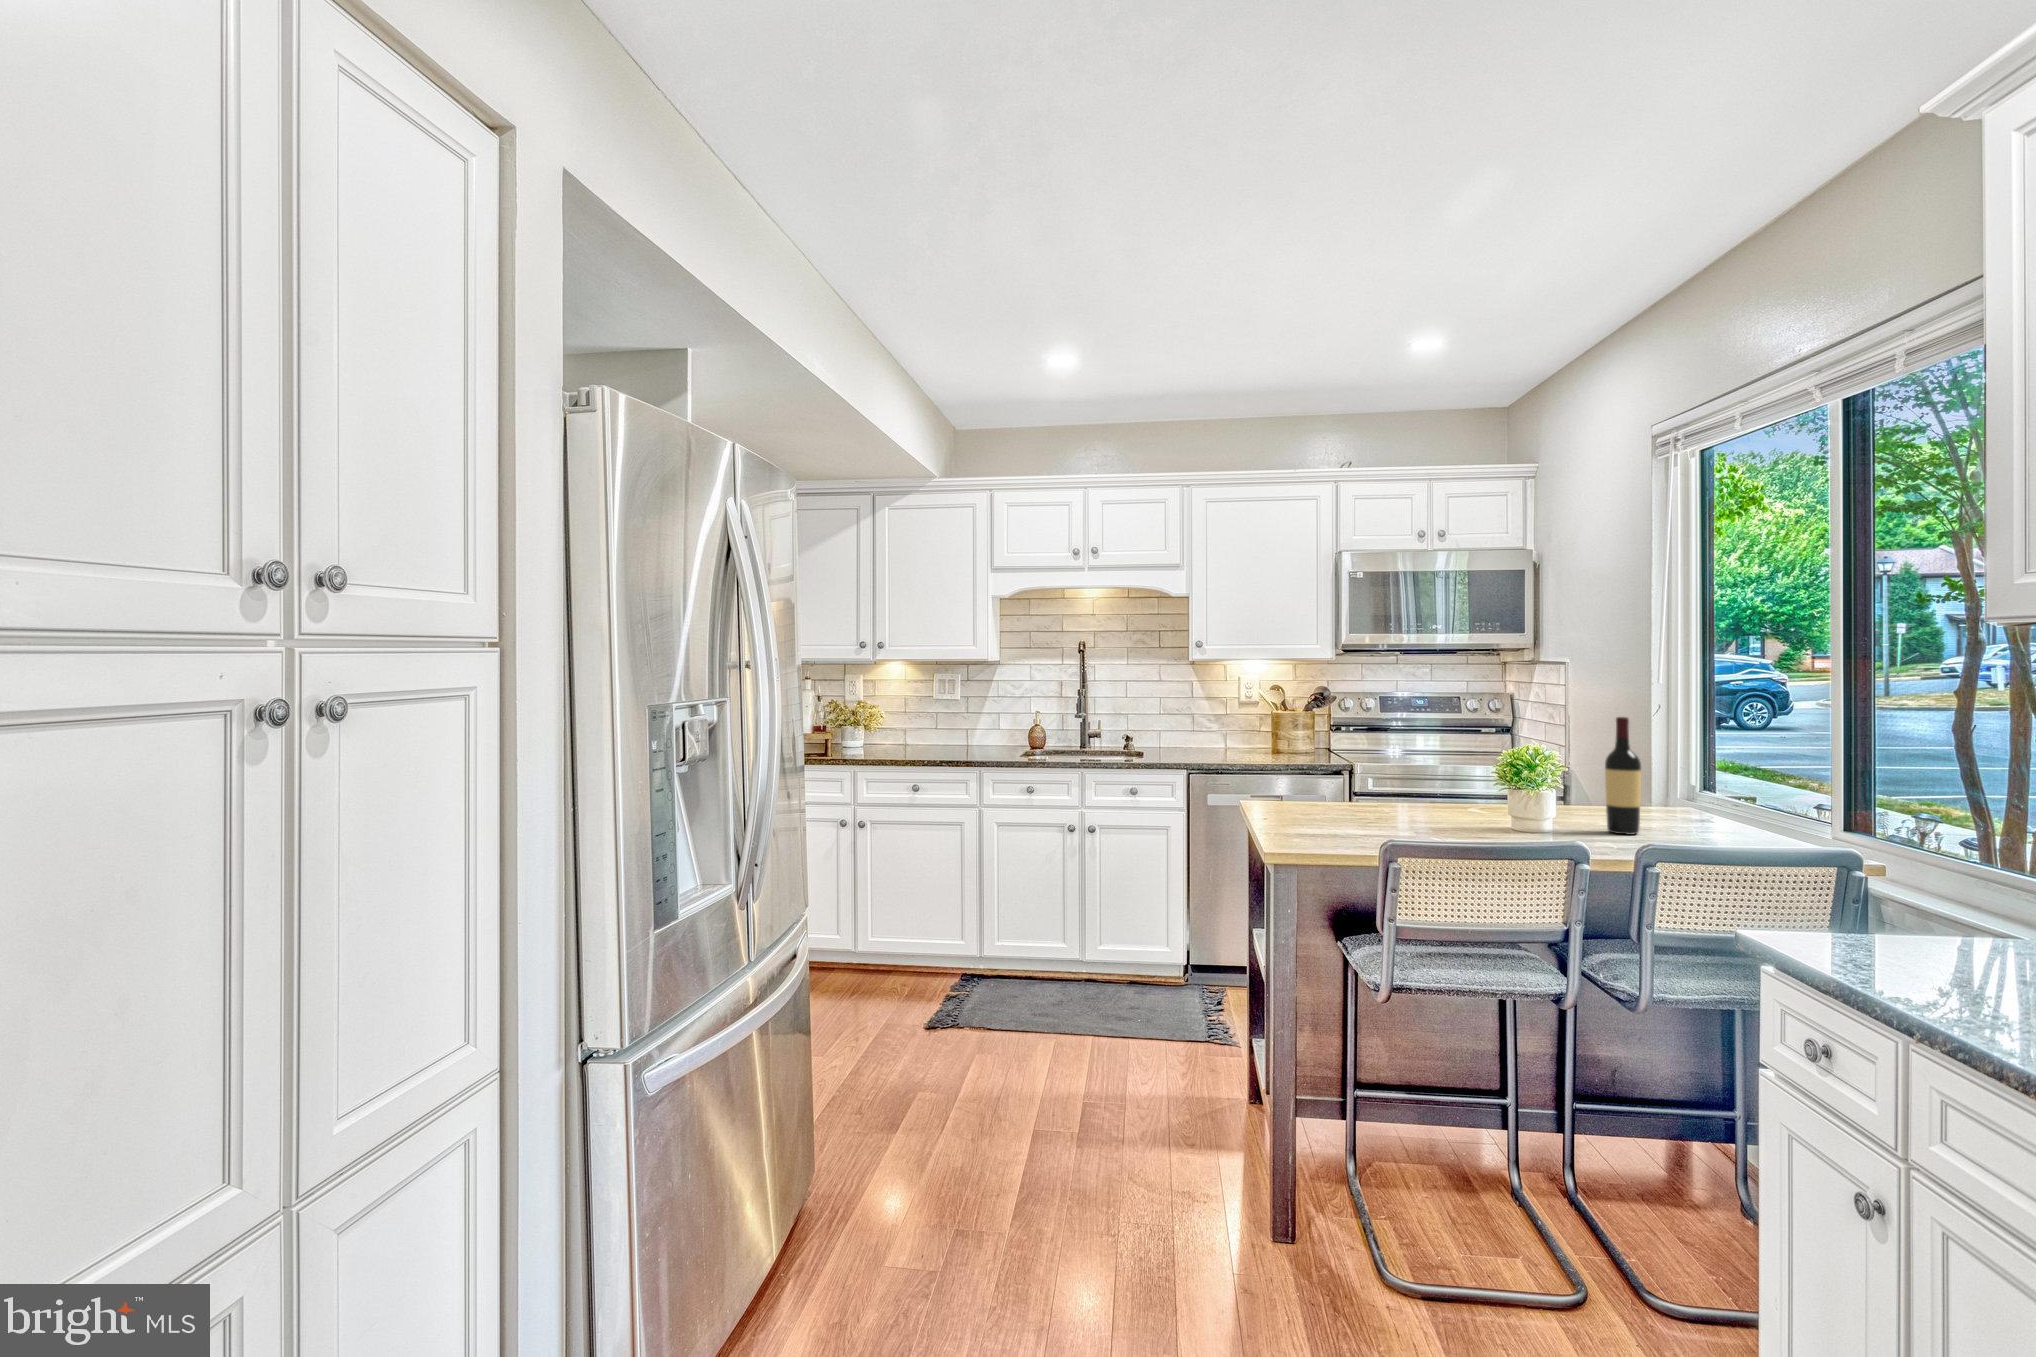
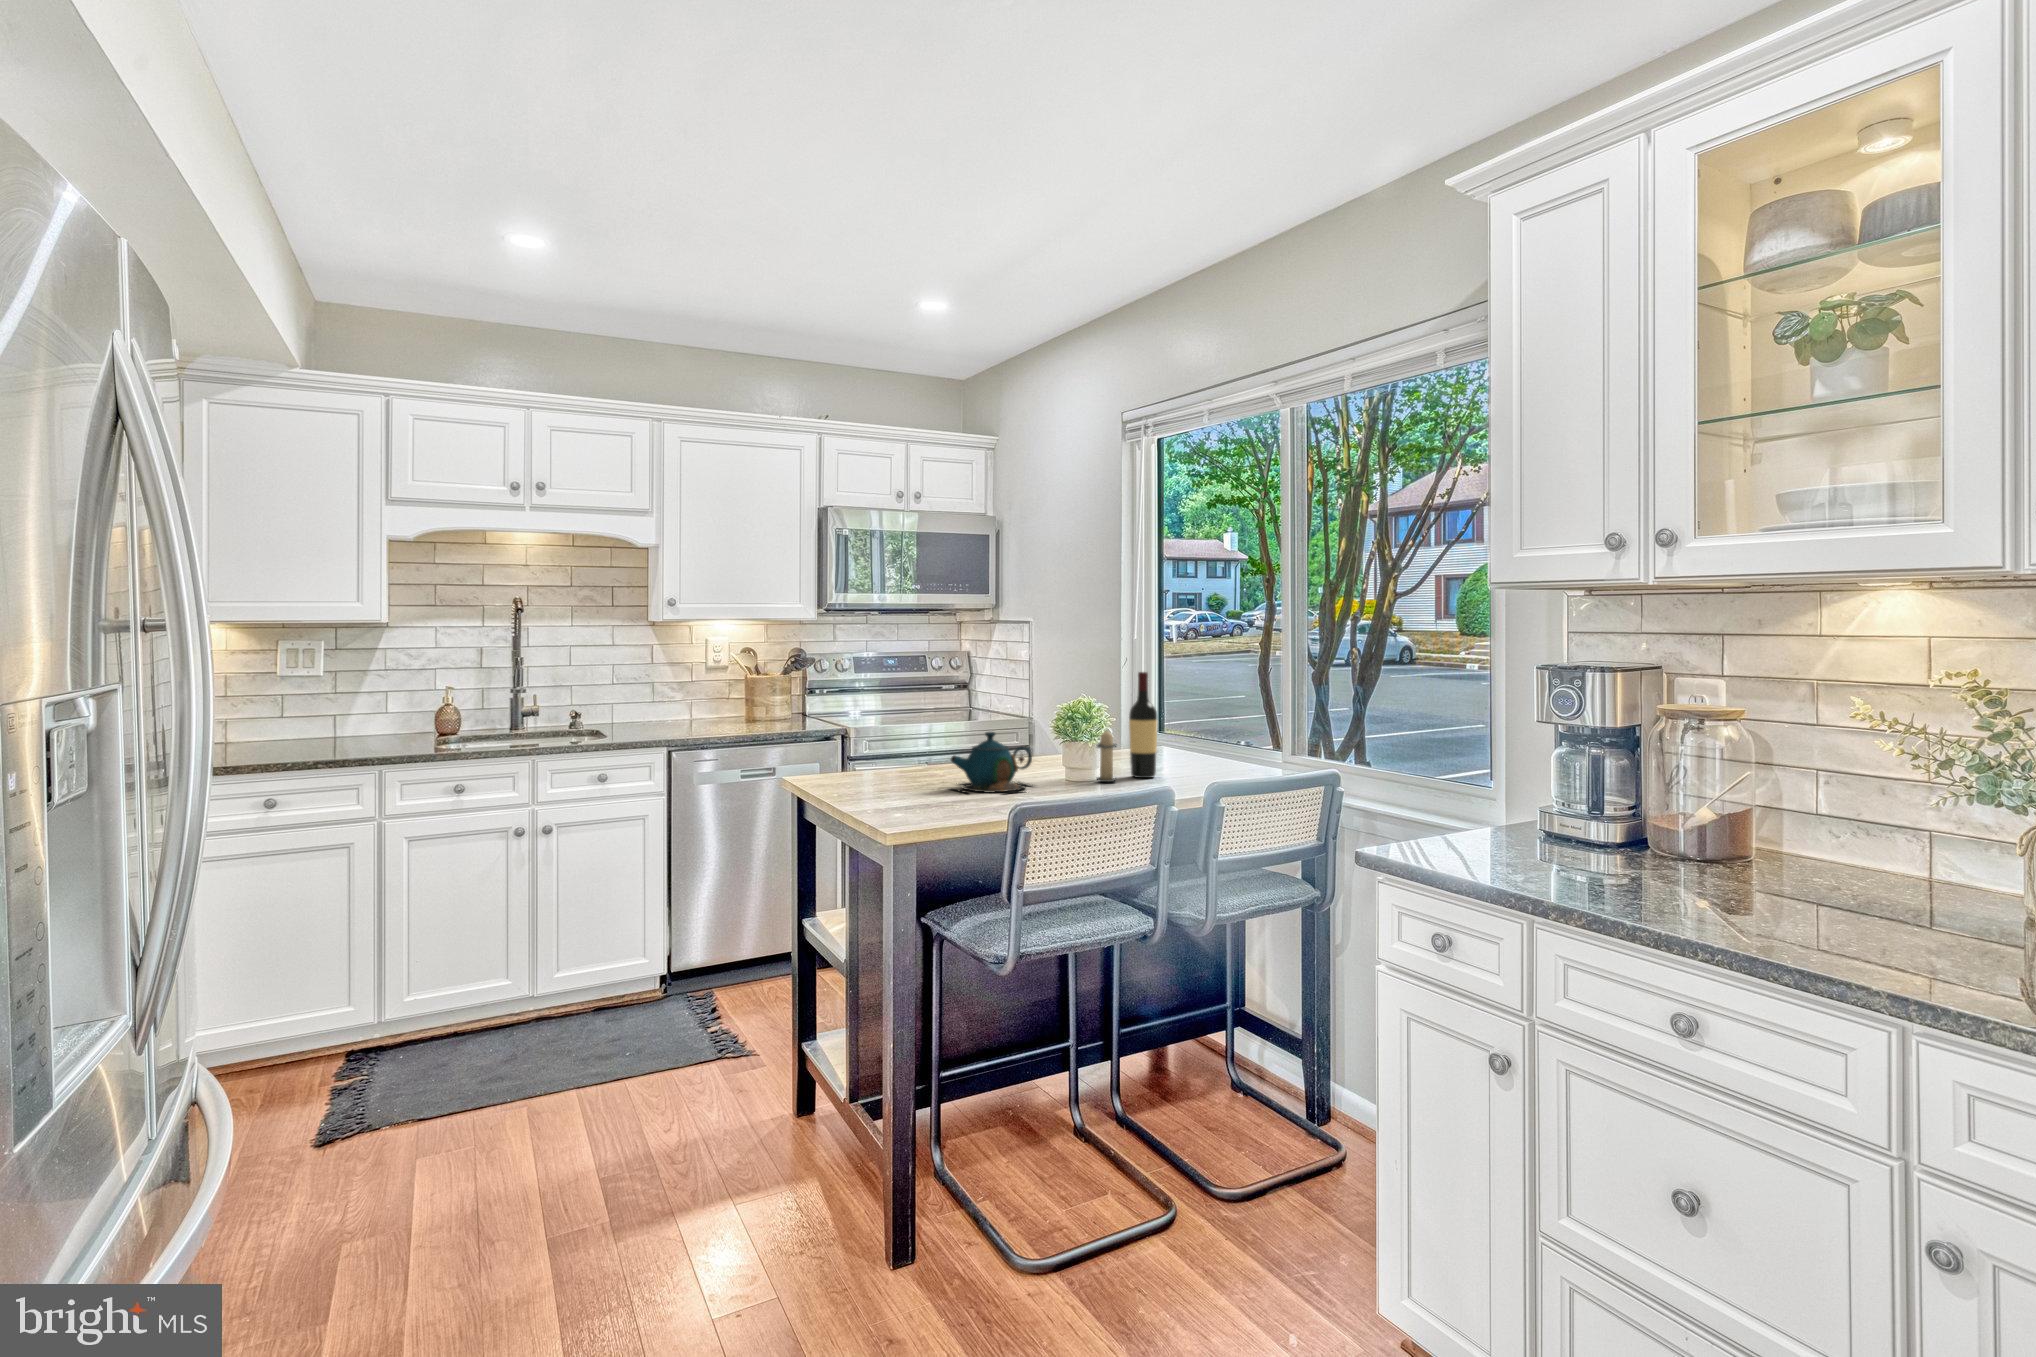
teapot: none [1375,771,1488,833] -> present [951,732,1033,793]
candle: none [1551,775,1583,835] -> present [1096,731,1117,782]

